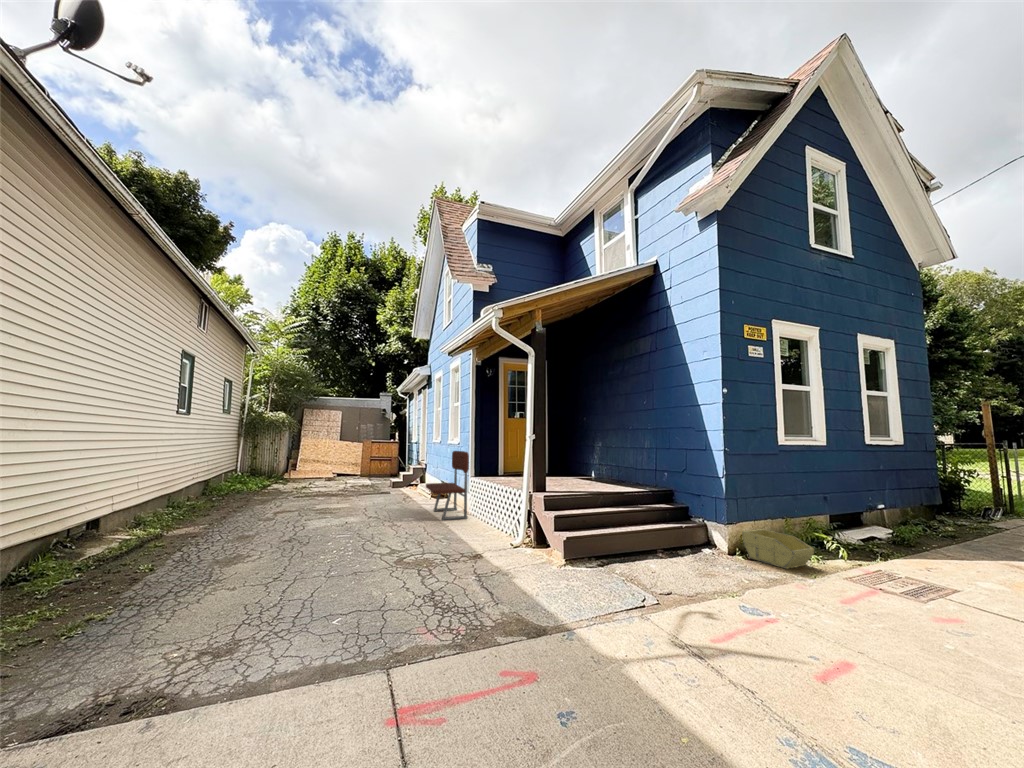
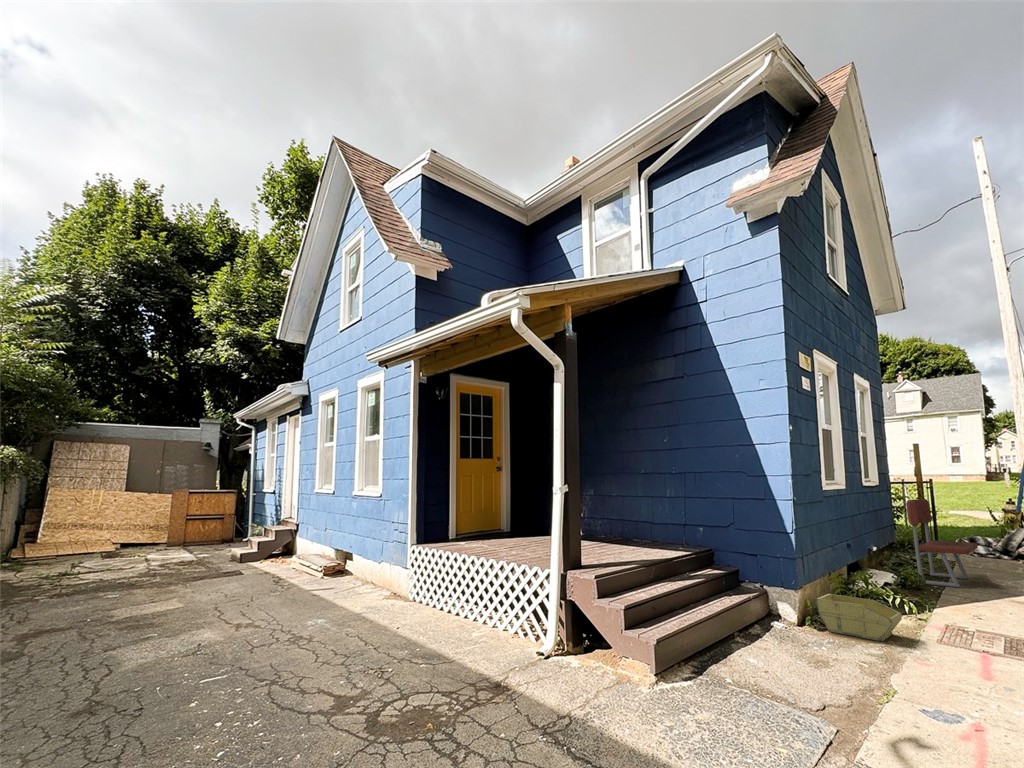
bench: present [426,451,469,520] -> present [906,499,978,588]

